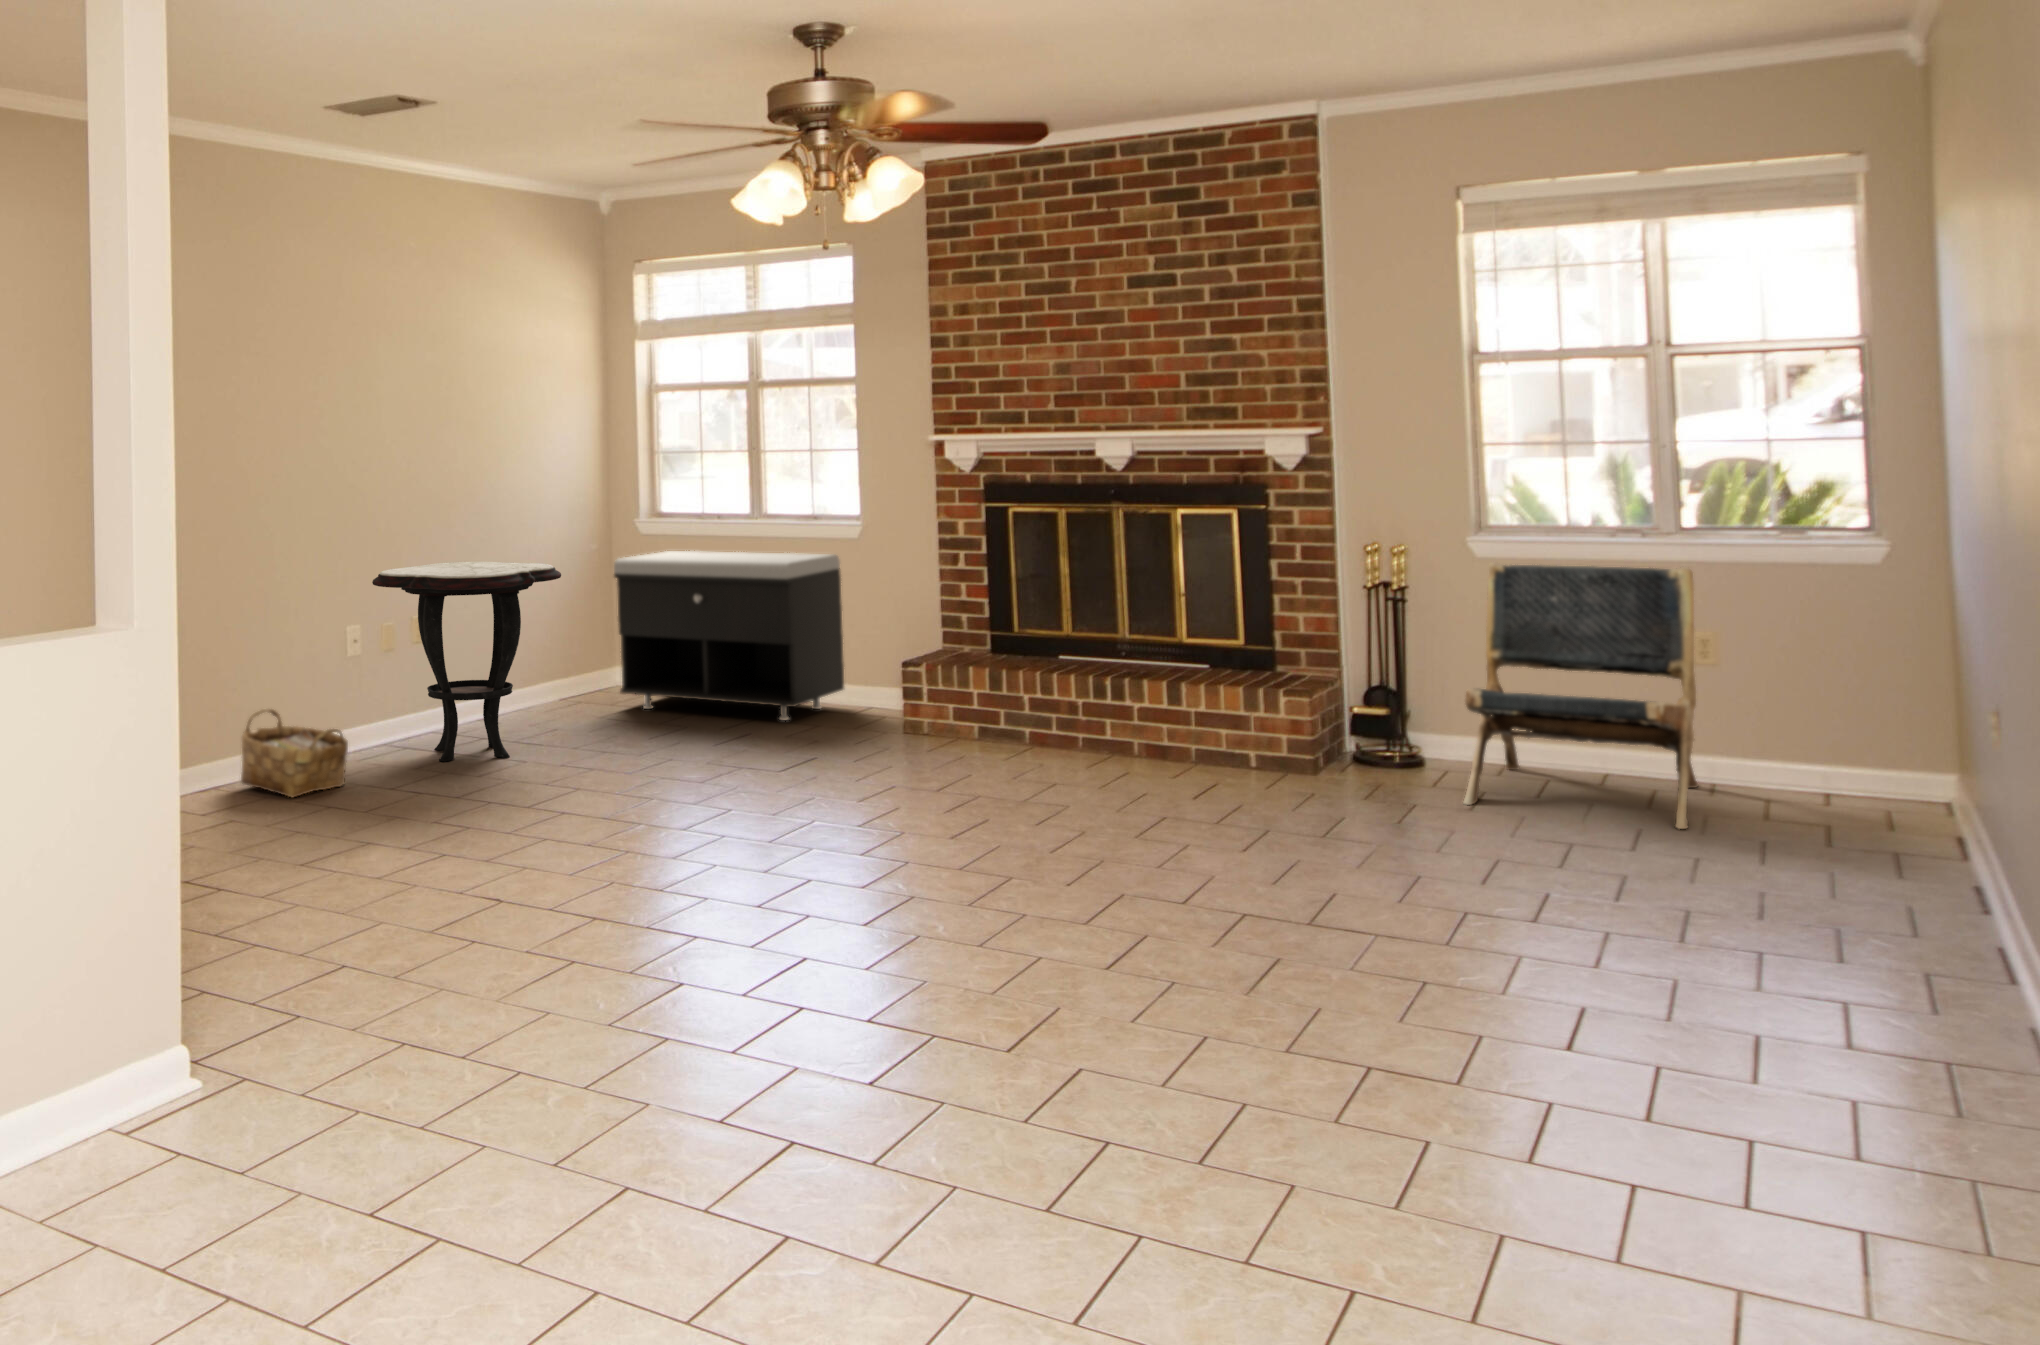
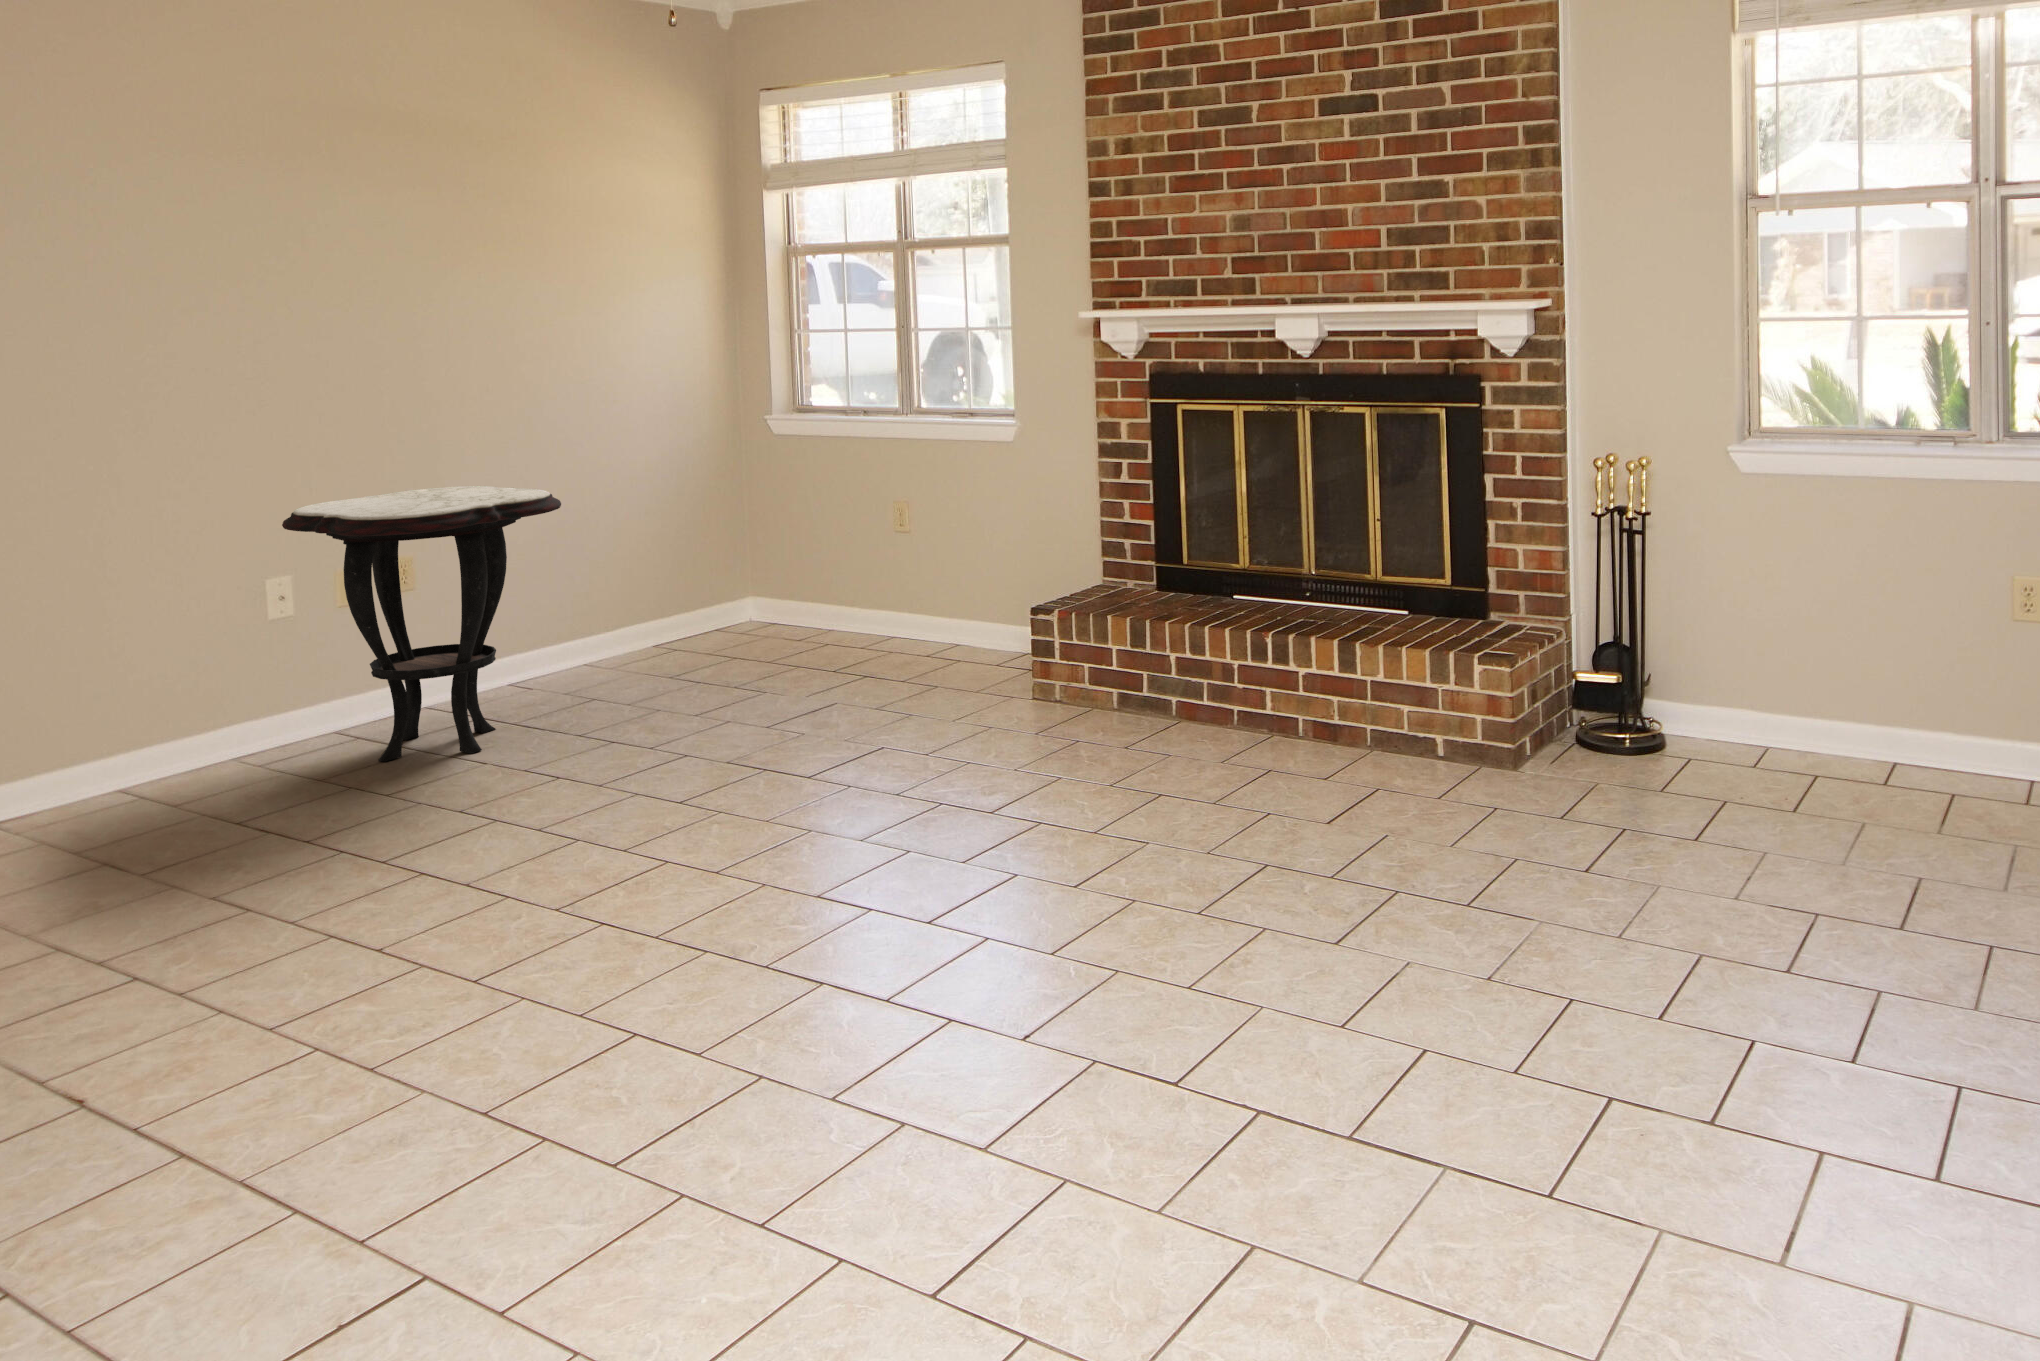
storage bench: present [614,551,844,720] -> none [699,458,994,680]
lounge chair: present [1464,562,1698,829] -> none [1683,482,2011,879]
woven basket: present [241,709,348,797] -> none [33,705,195,839]

